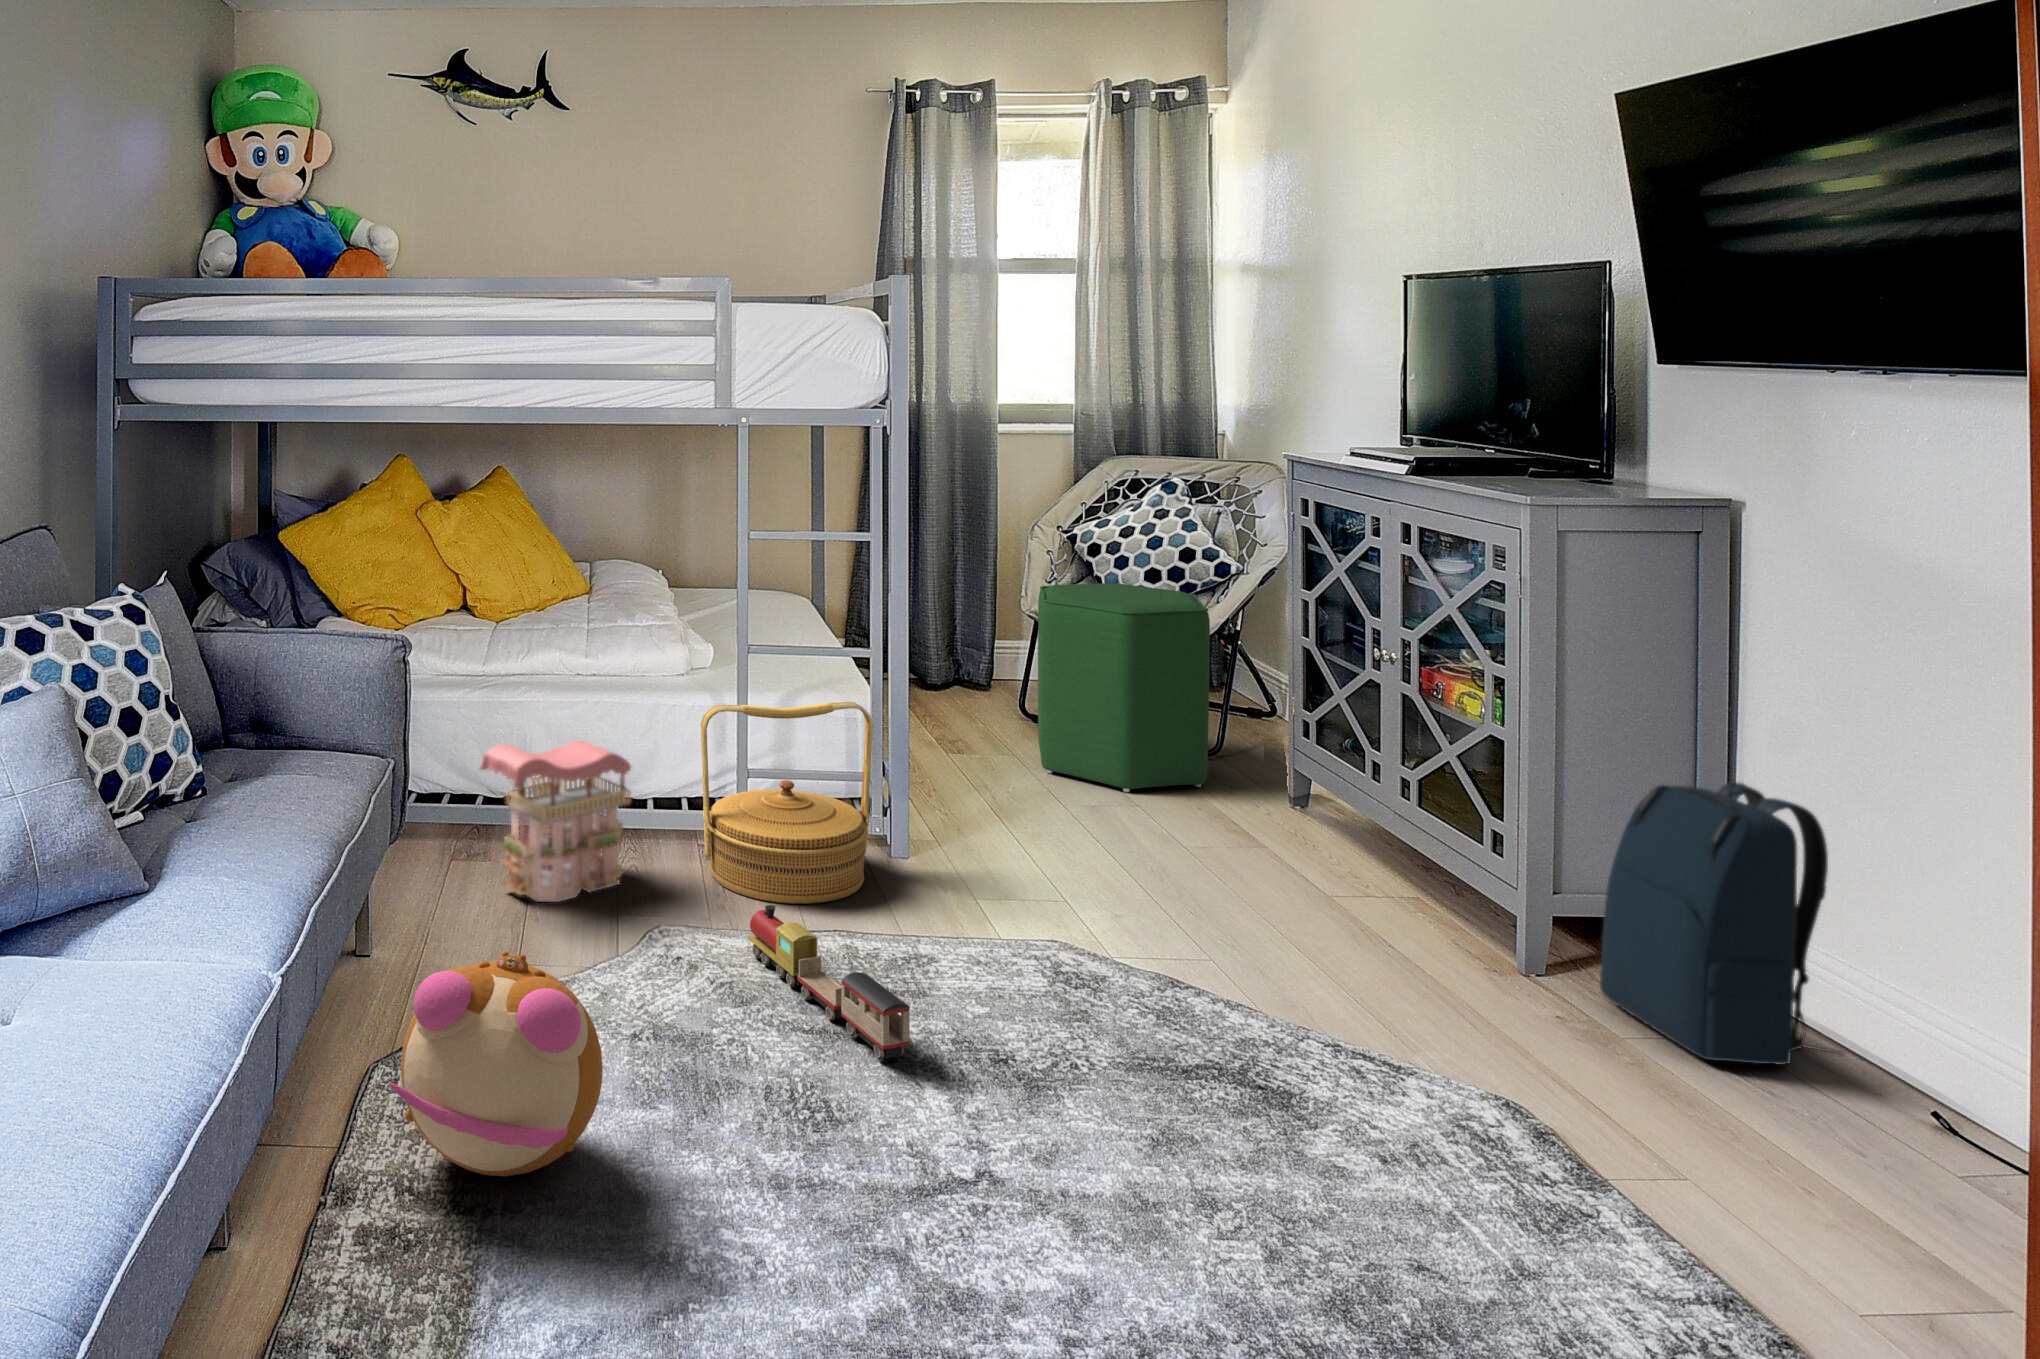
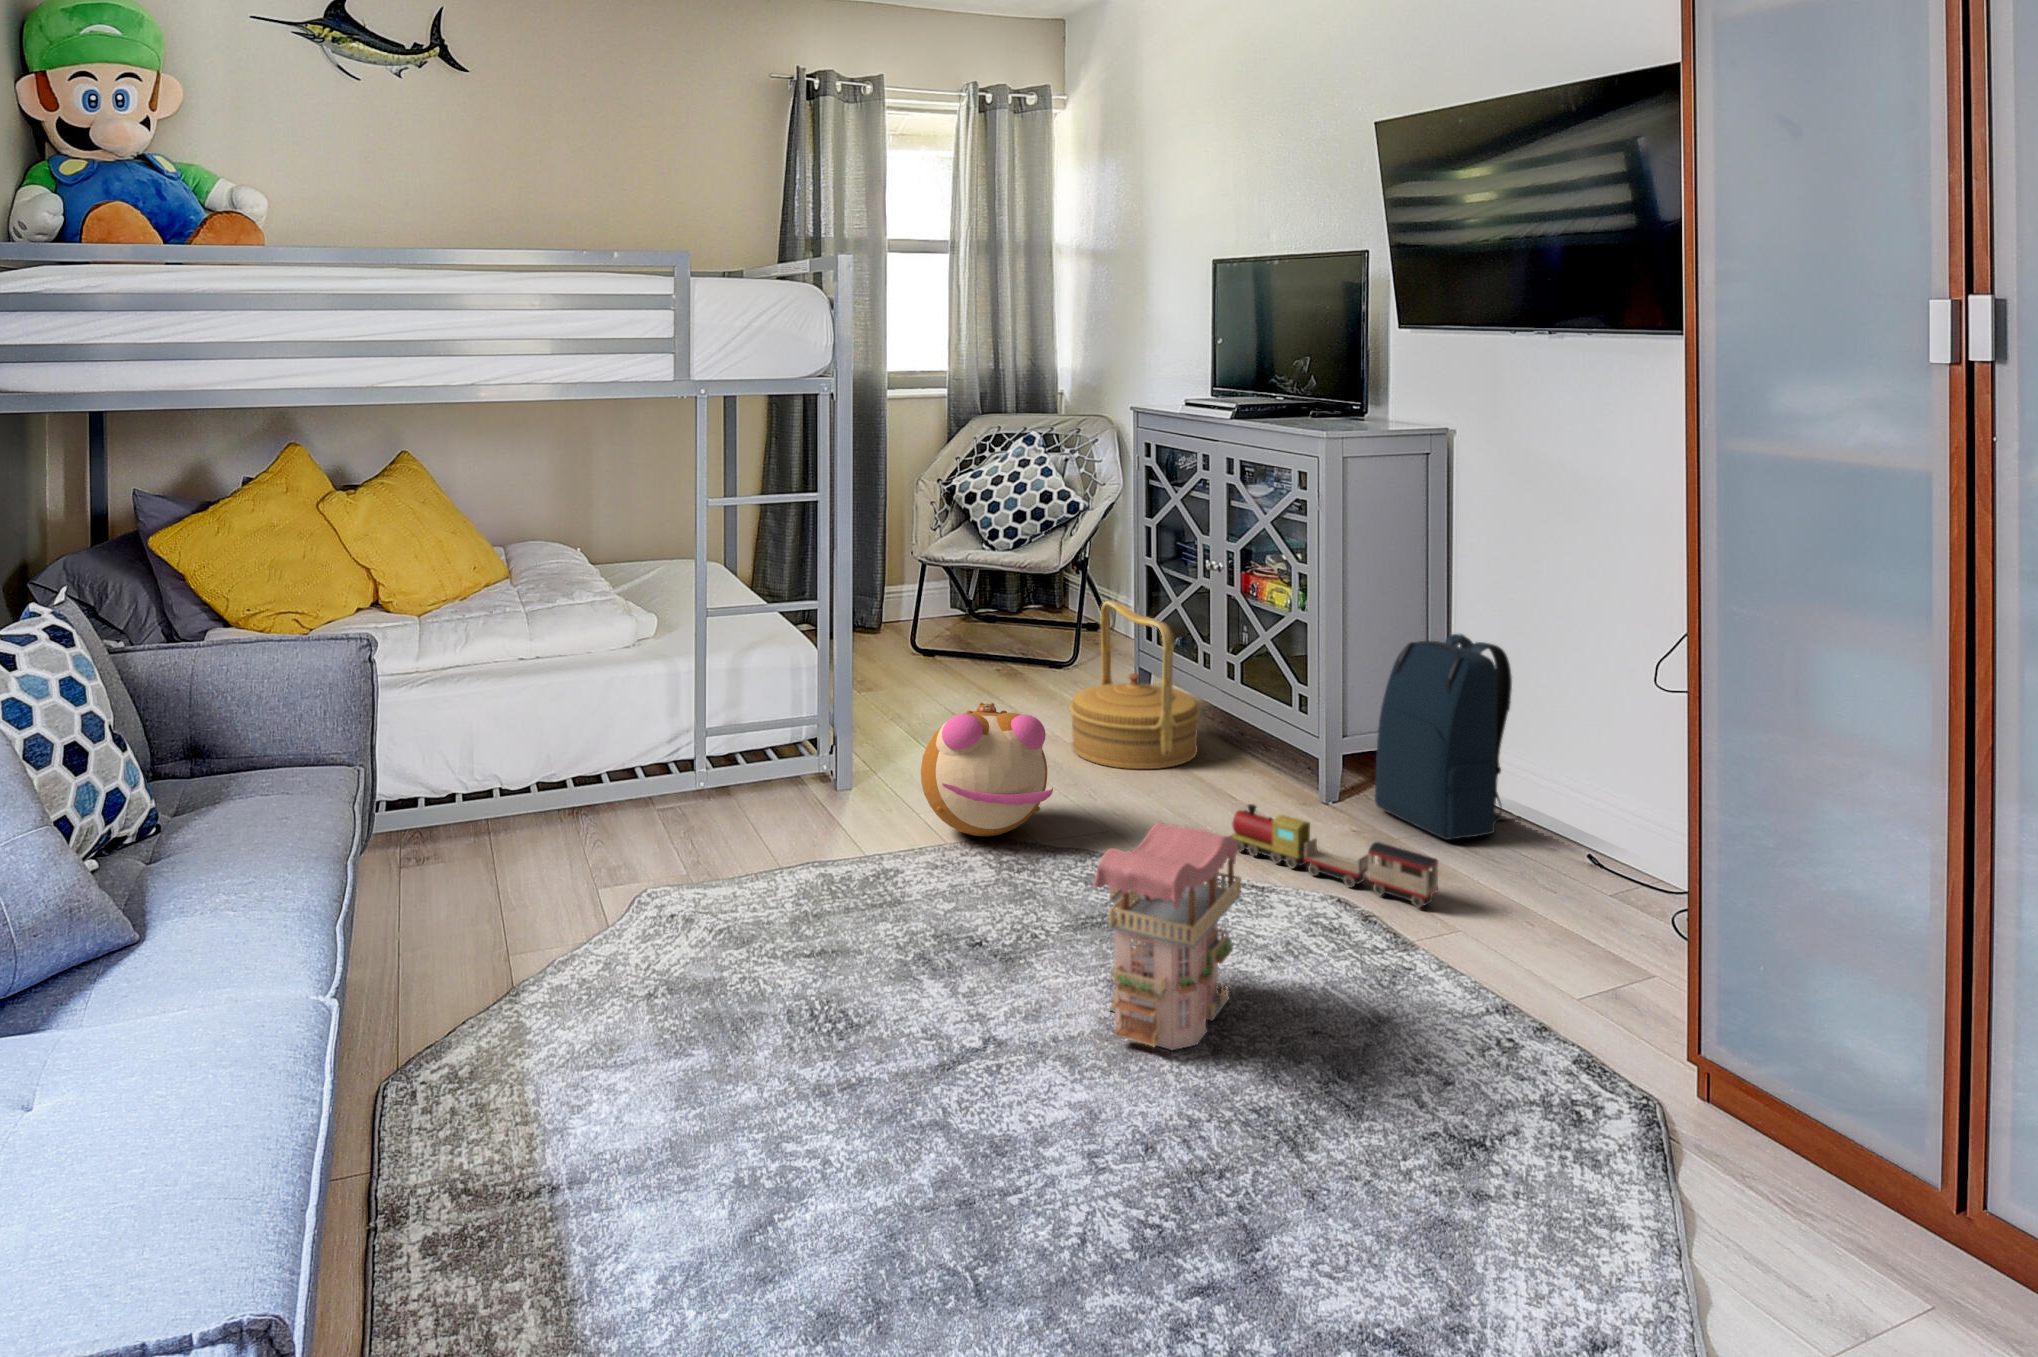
ottoman: present [1038,583,1210,792] -> none [931,525,1072,703]
woven basket: present [700,702,873,904] -> present [1069,601,1200,769]
toy house: present [480,740,631,902] -> present [1093,822,1241,1050]
toy train: present [748,905,910,1060] -> present [1230,804,1438,908]
plush toy: present [389,951,603,1176] -> present [921,703,1053,836]

